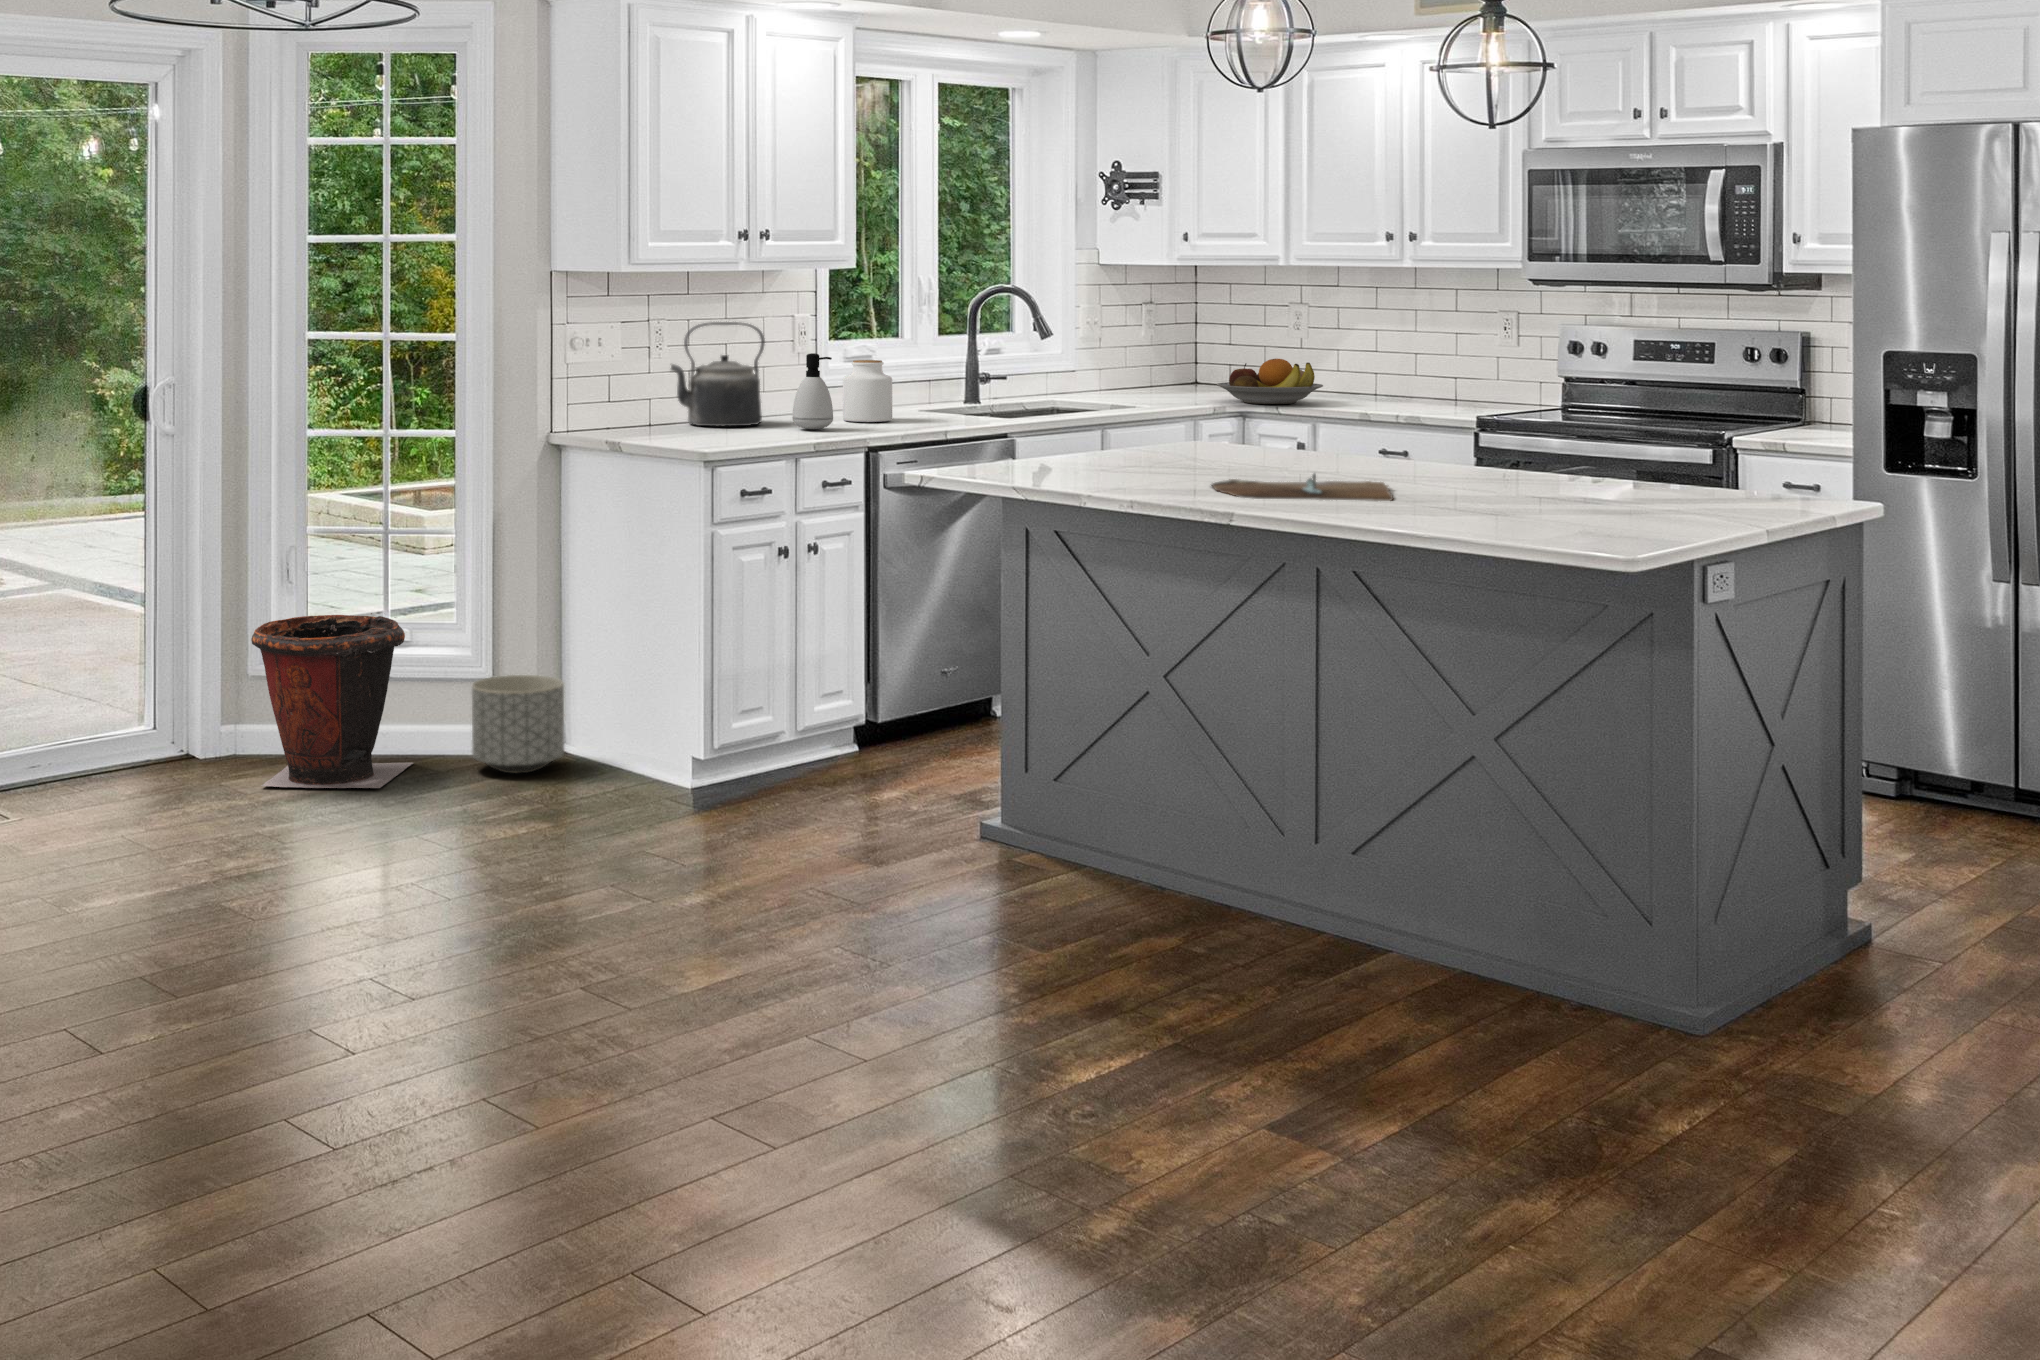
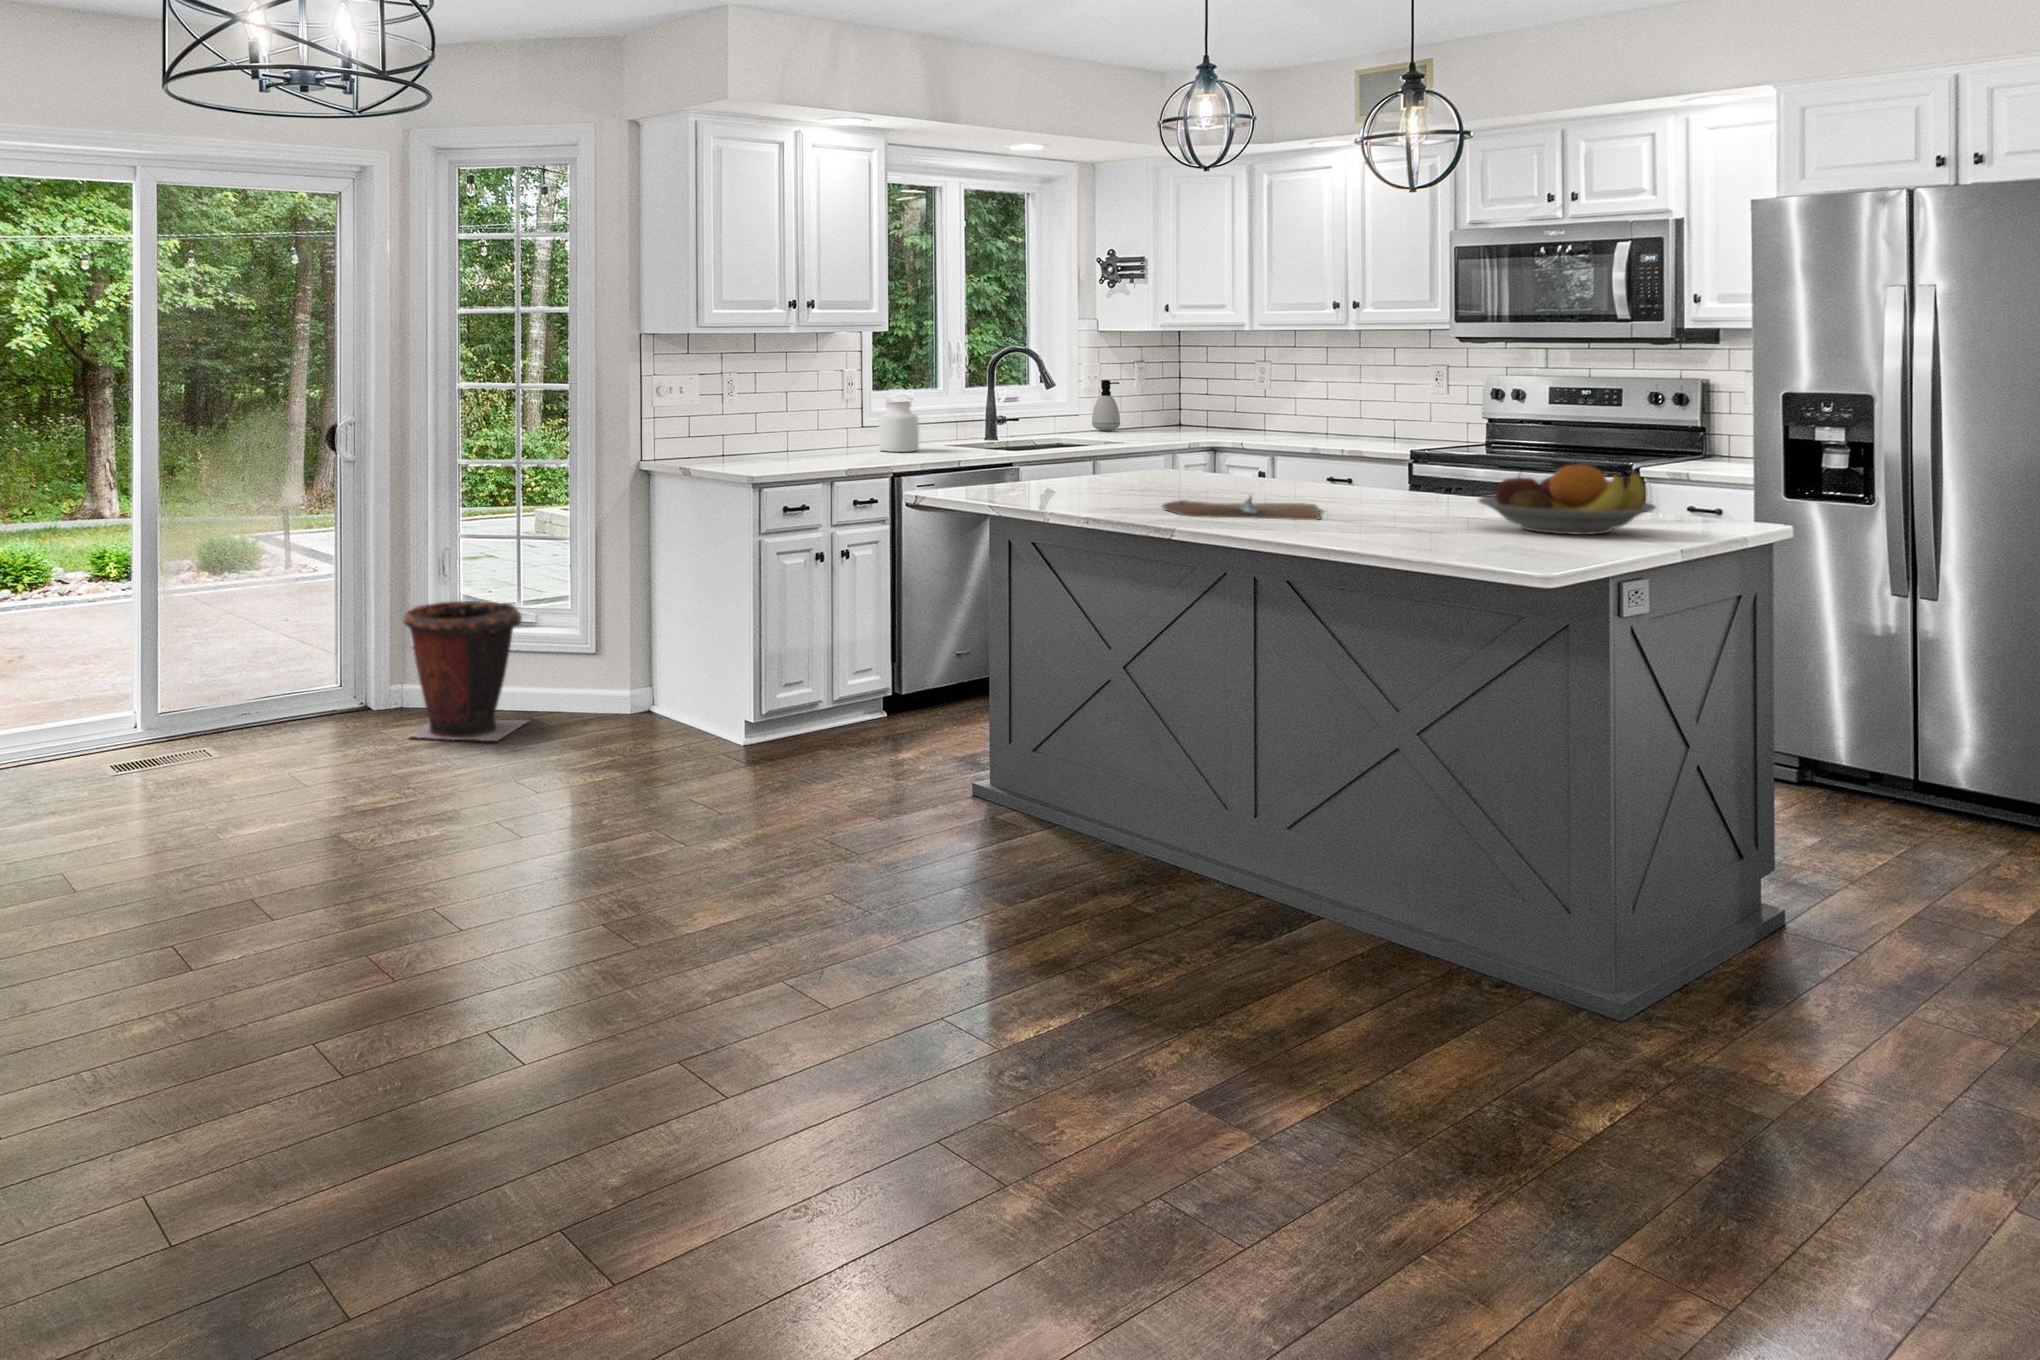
kettle: present [671,322,765,426] -> none [738,372,814,455]
soap dispenser: present [792,353,833,429] -> present [1092,380,1120,431]
fruit bowl: present [1217,359,1323,404] -> present [1478,464,1656,535]
planter: present [472,675,564,773] -> none [574,652,647,732]

